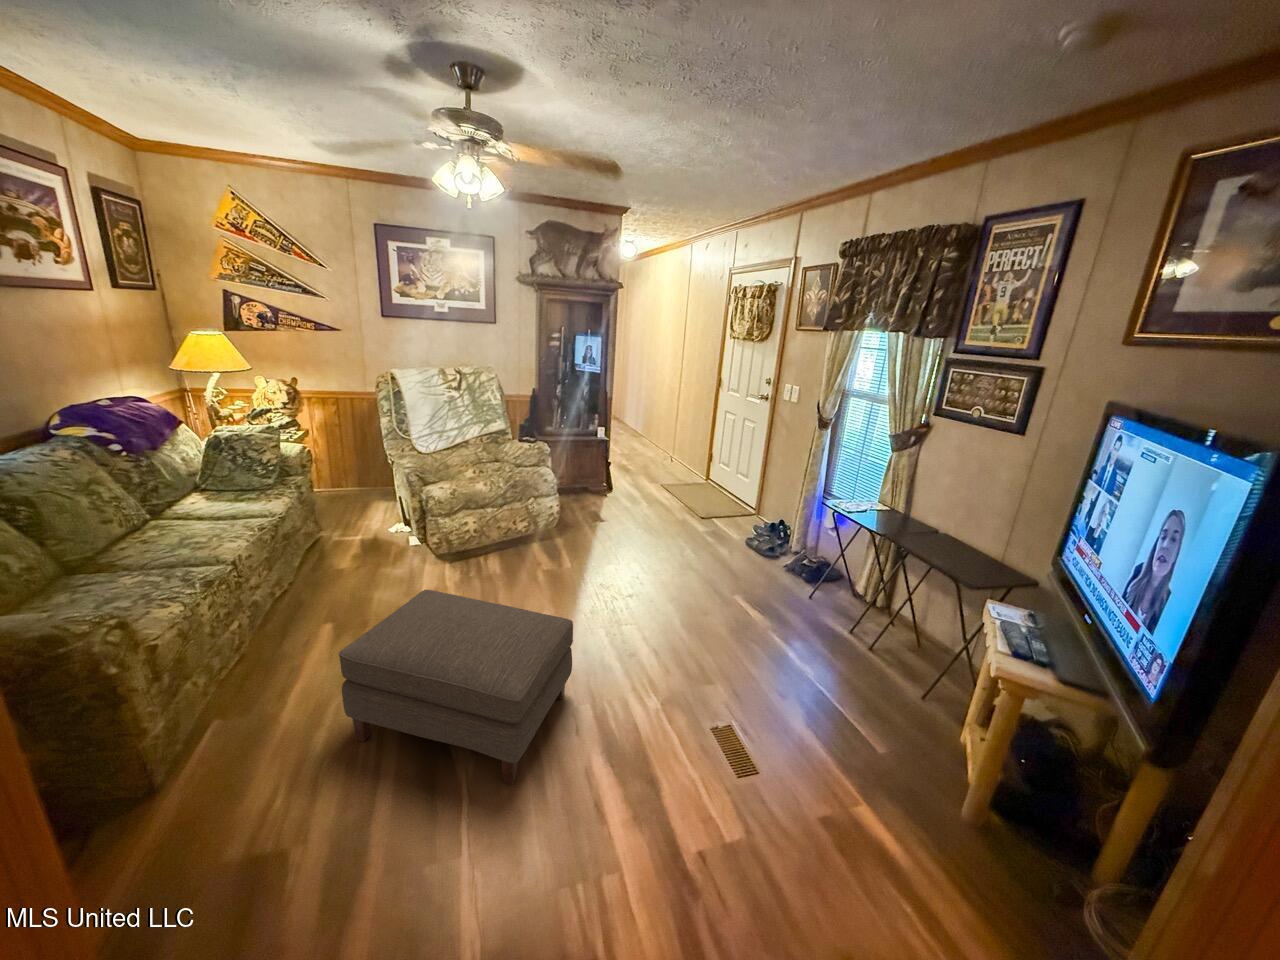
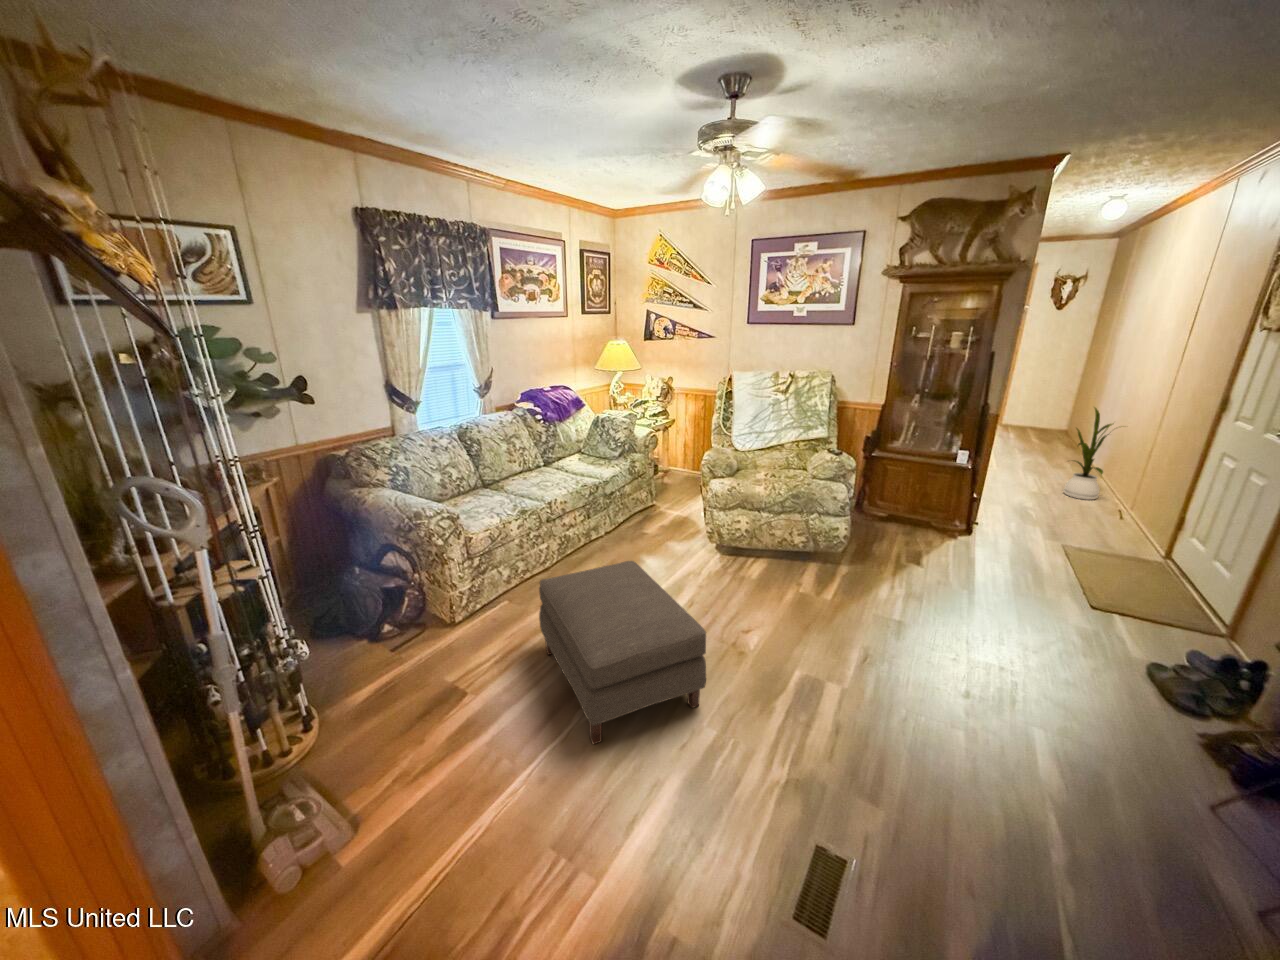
house plant: none [631,388,663,452] -> present [1063,408,1114,500]

